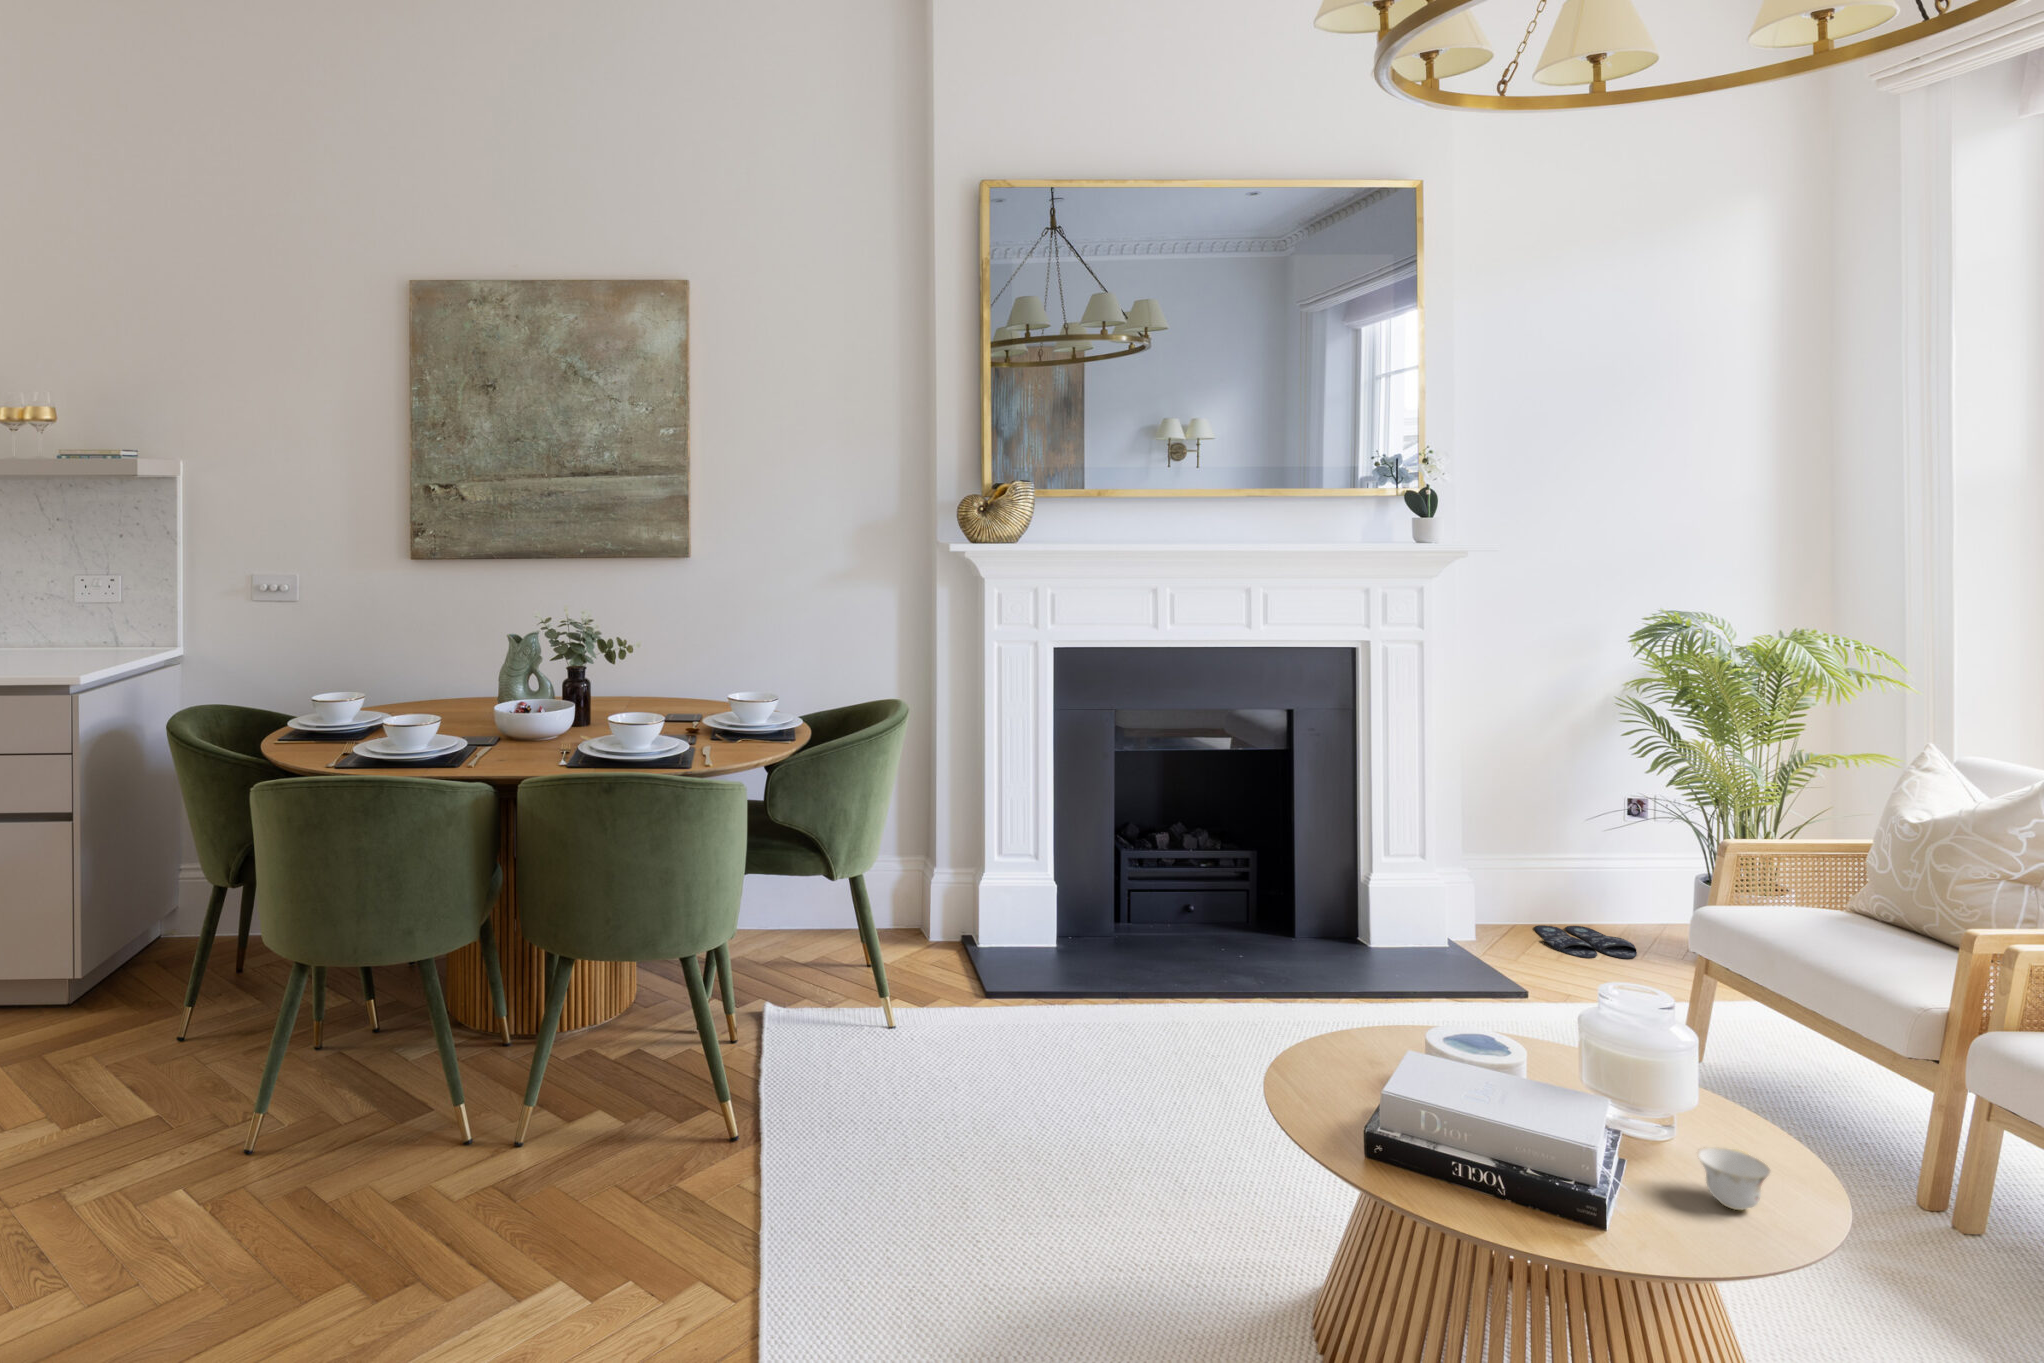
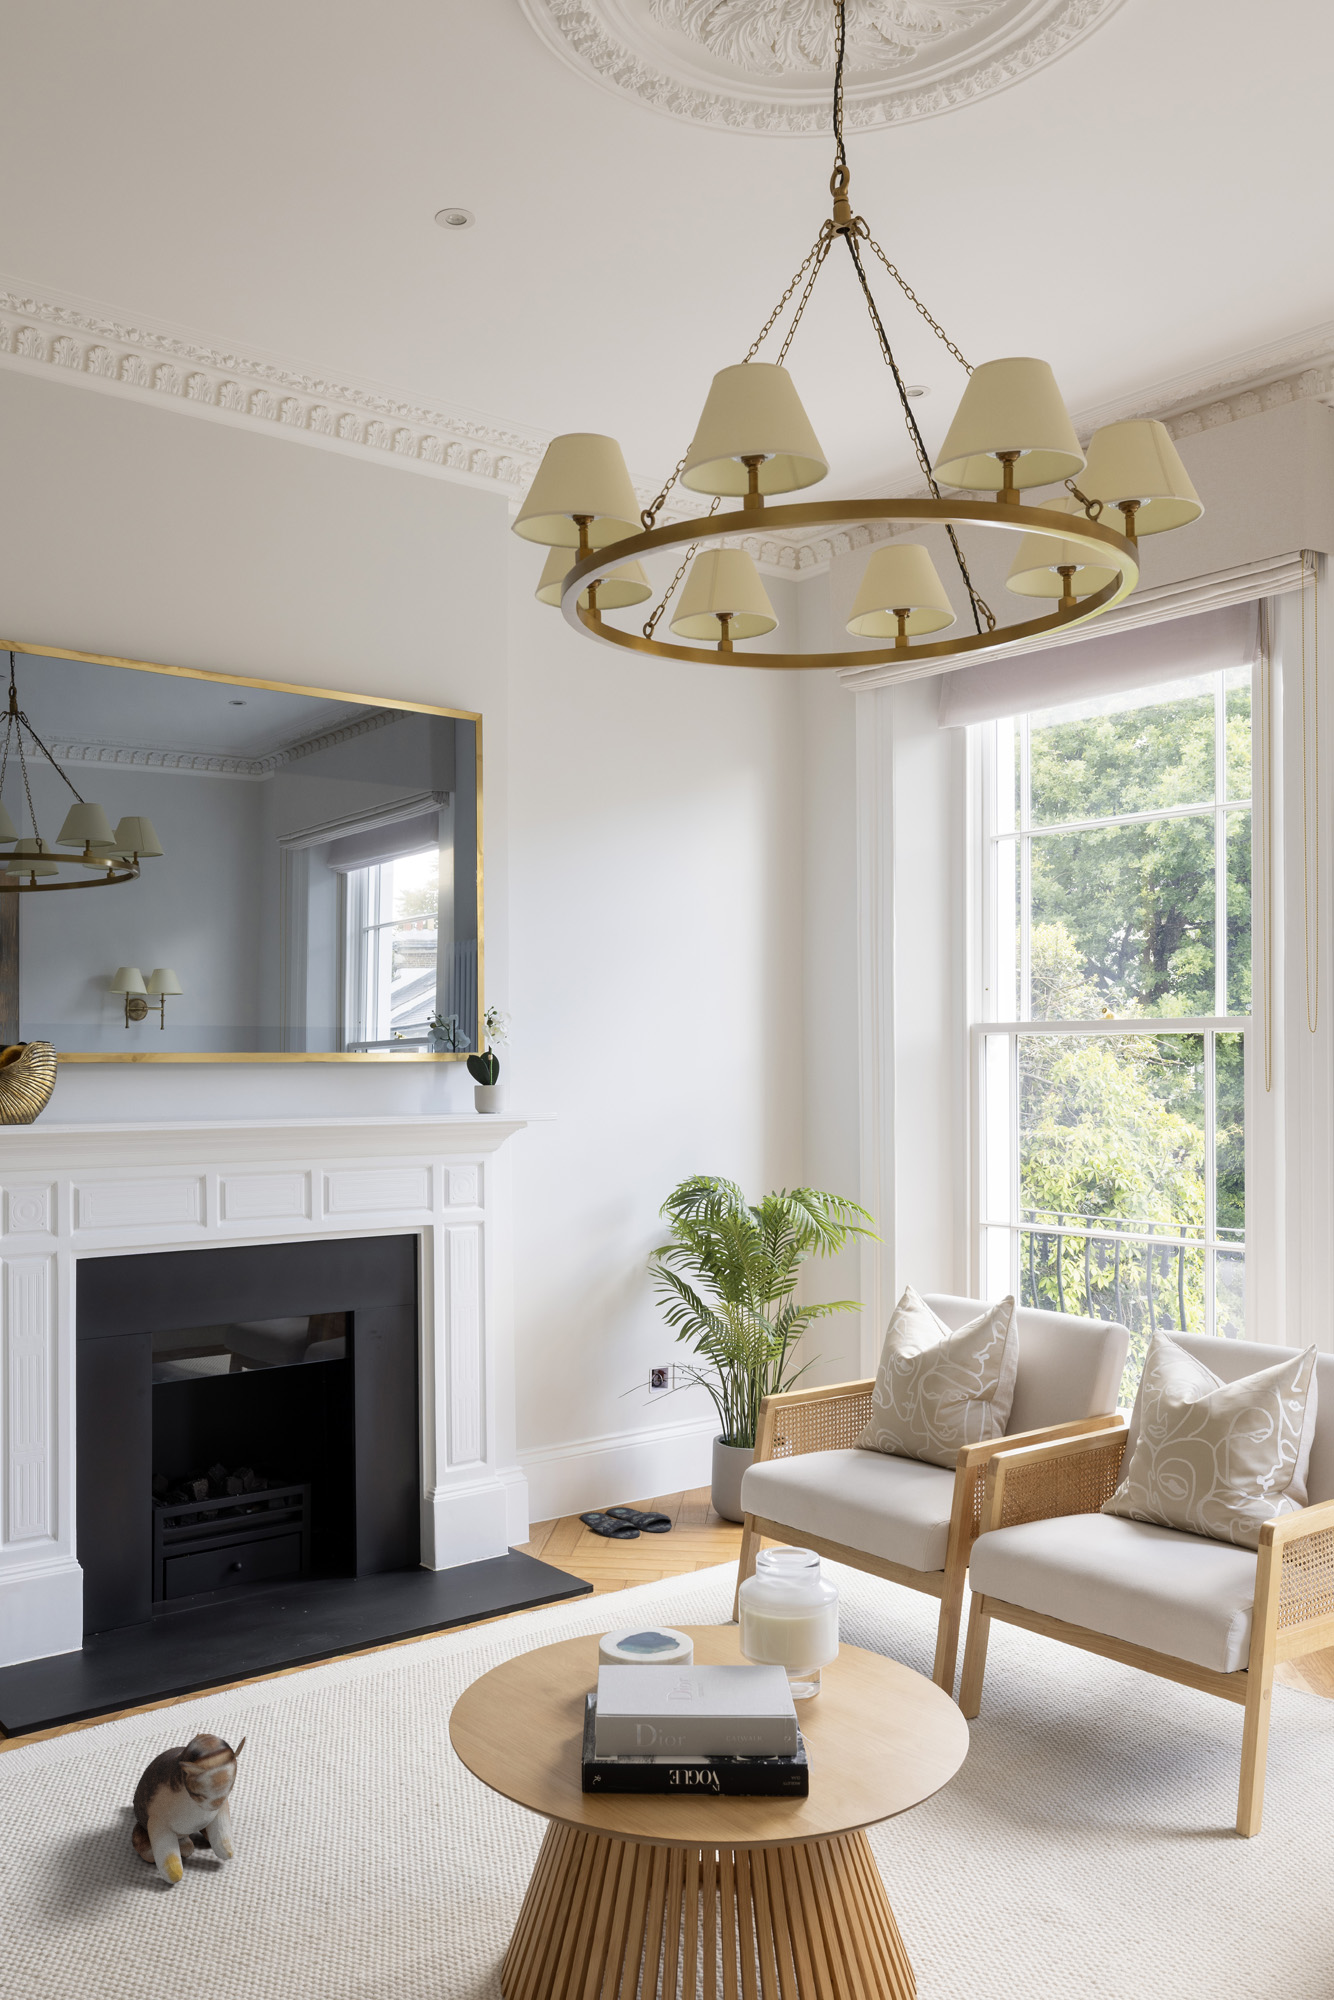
plush toy: none [1053,1023,1127,1132] -> present [132,1734,246,1884]
teacup: present [1697,1147,1770,1210] -> none [857,1684,914,1743]

